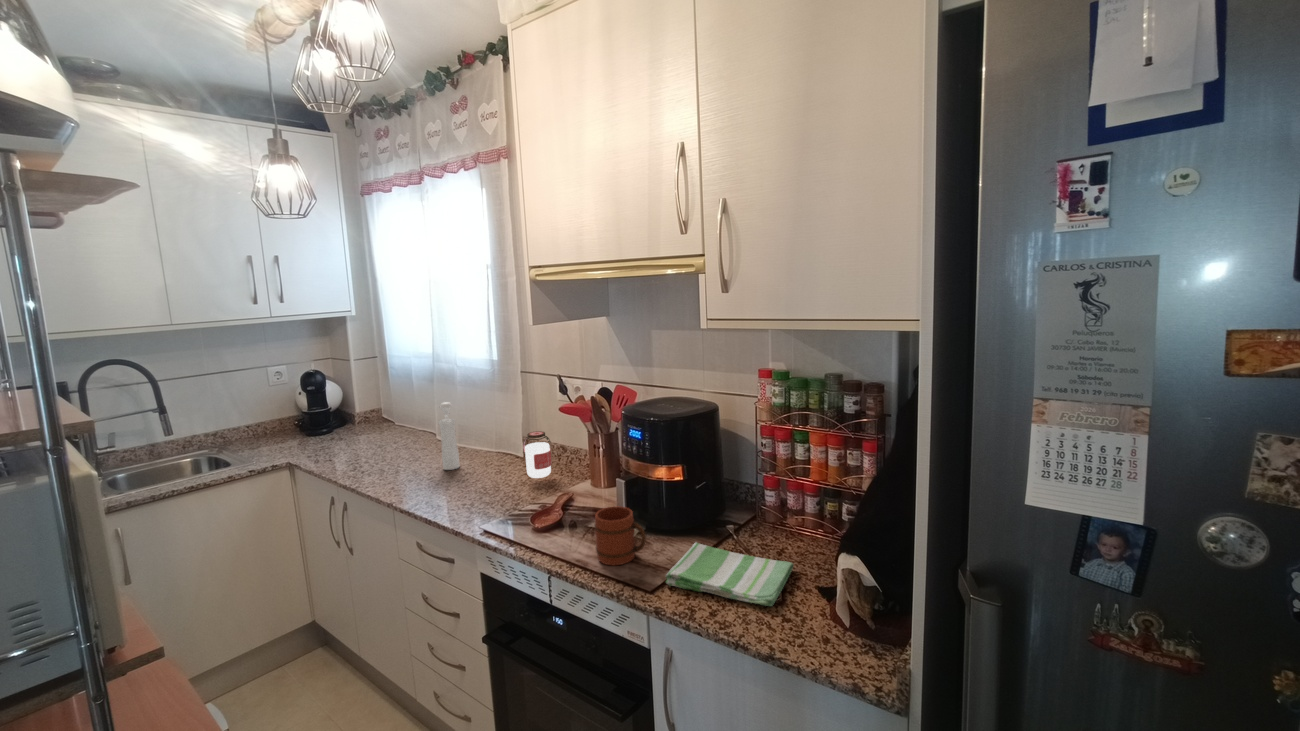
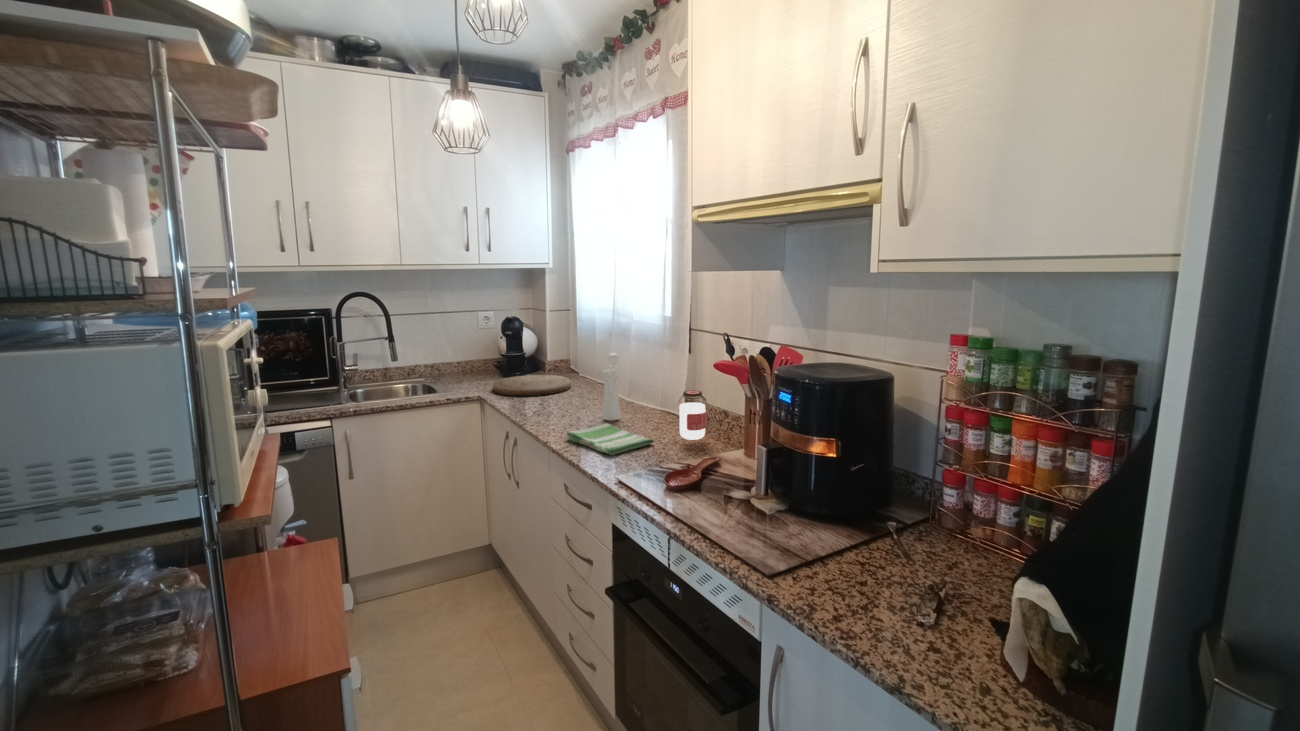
cutting board: none [302,428,393,457] -> present [493,375,571,396]
mug: present [594,506,646,565] -> none [721,475,778,541]
dish towel: present [666,543,794,606] -> present [567,423,654,455]

